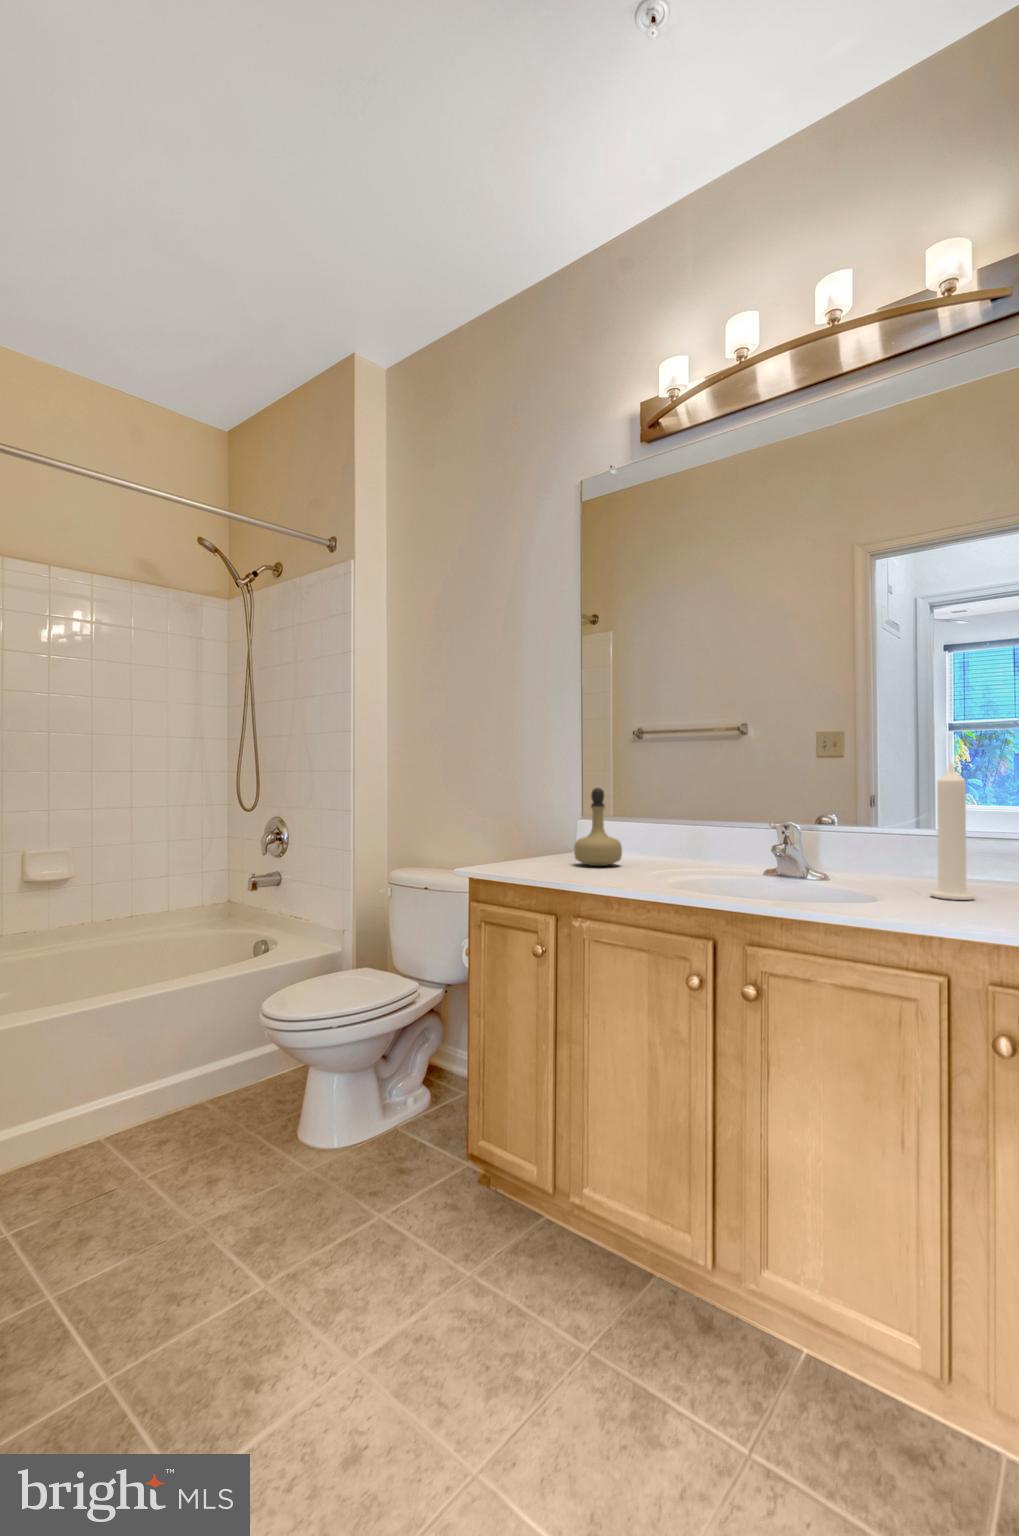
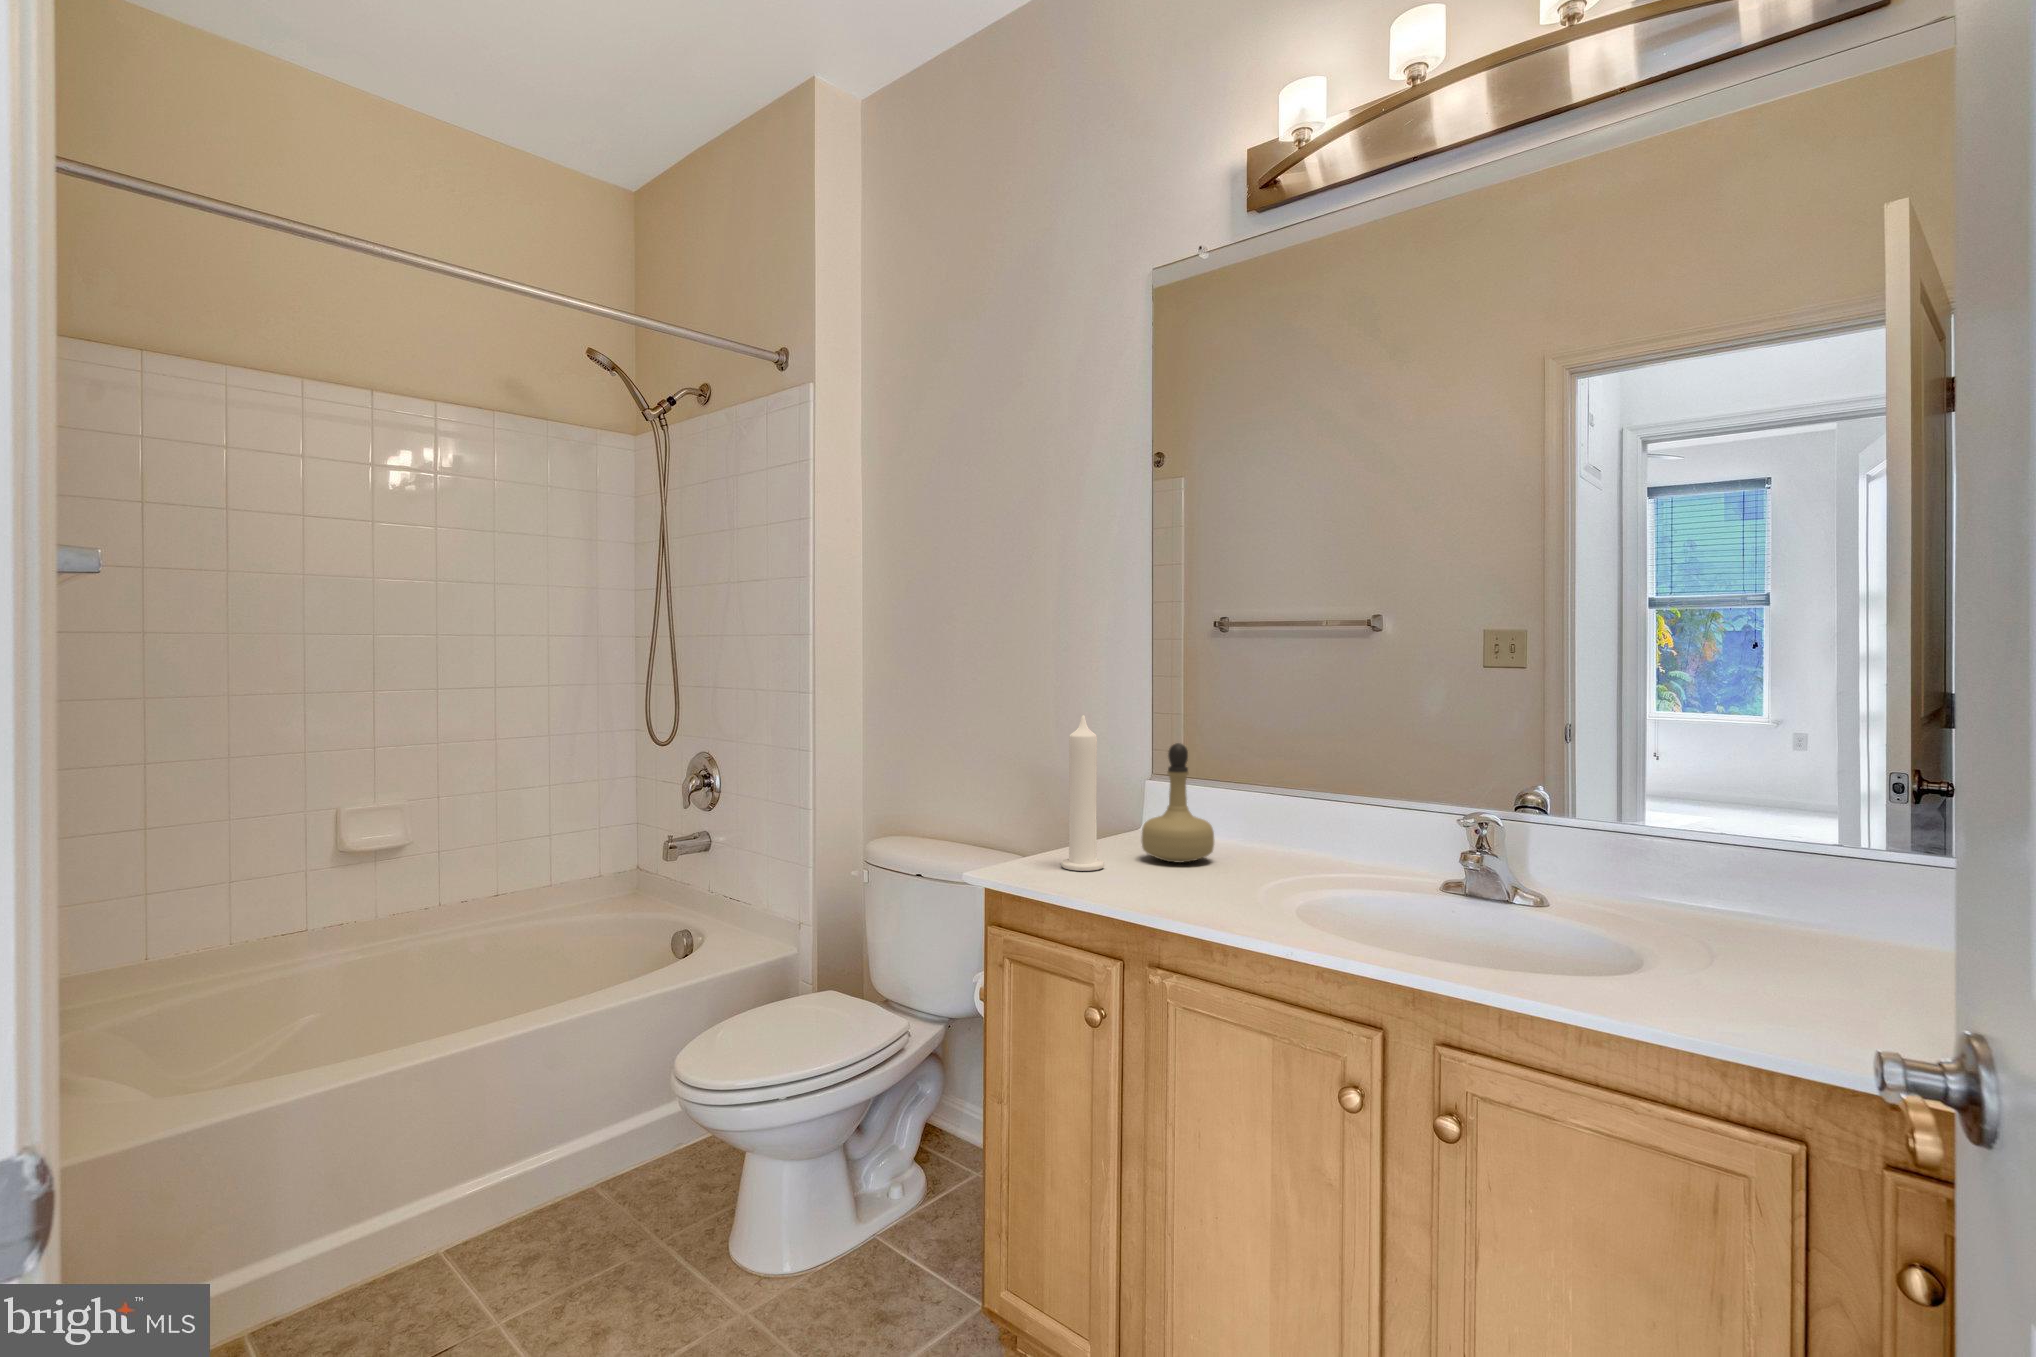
candle: present [930,763,975,900] -> present [1061,715,1104,871]

